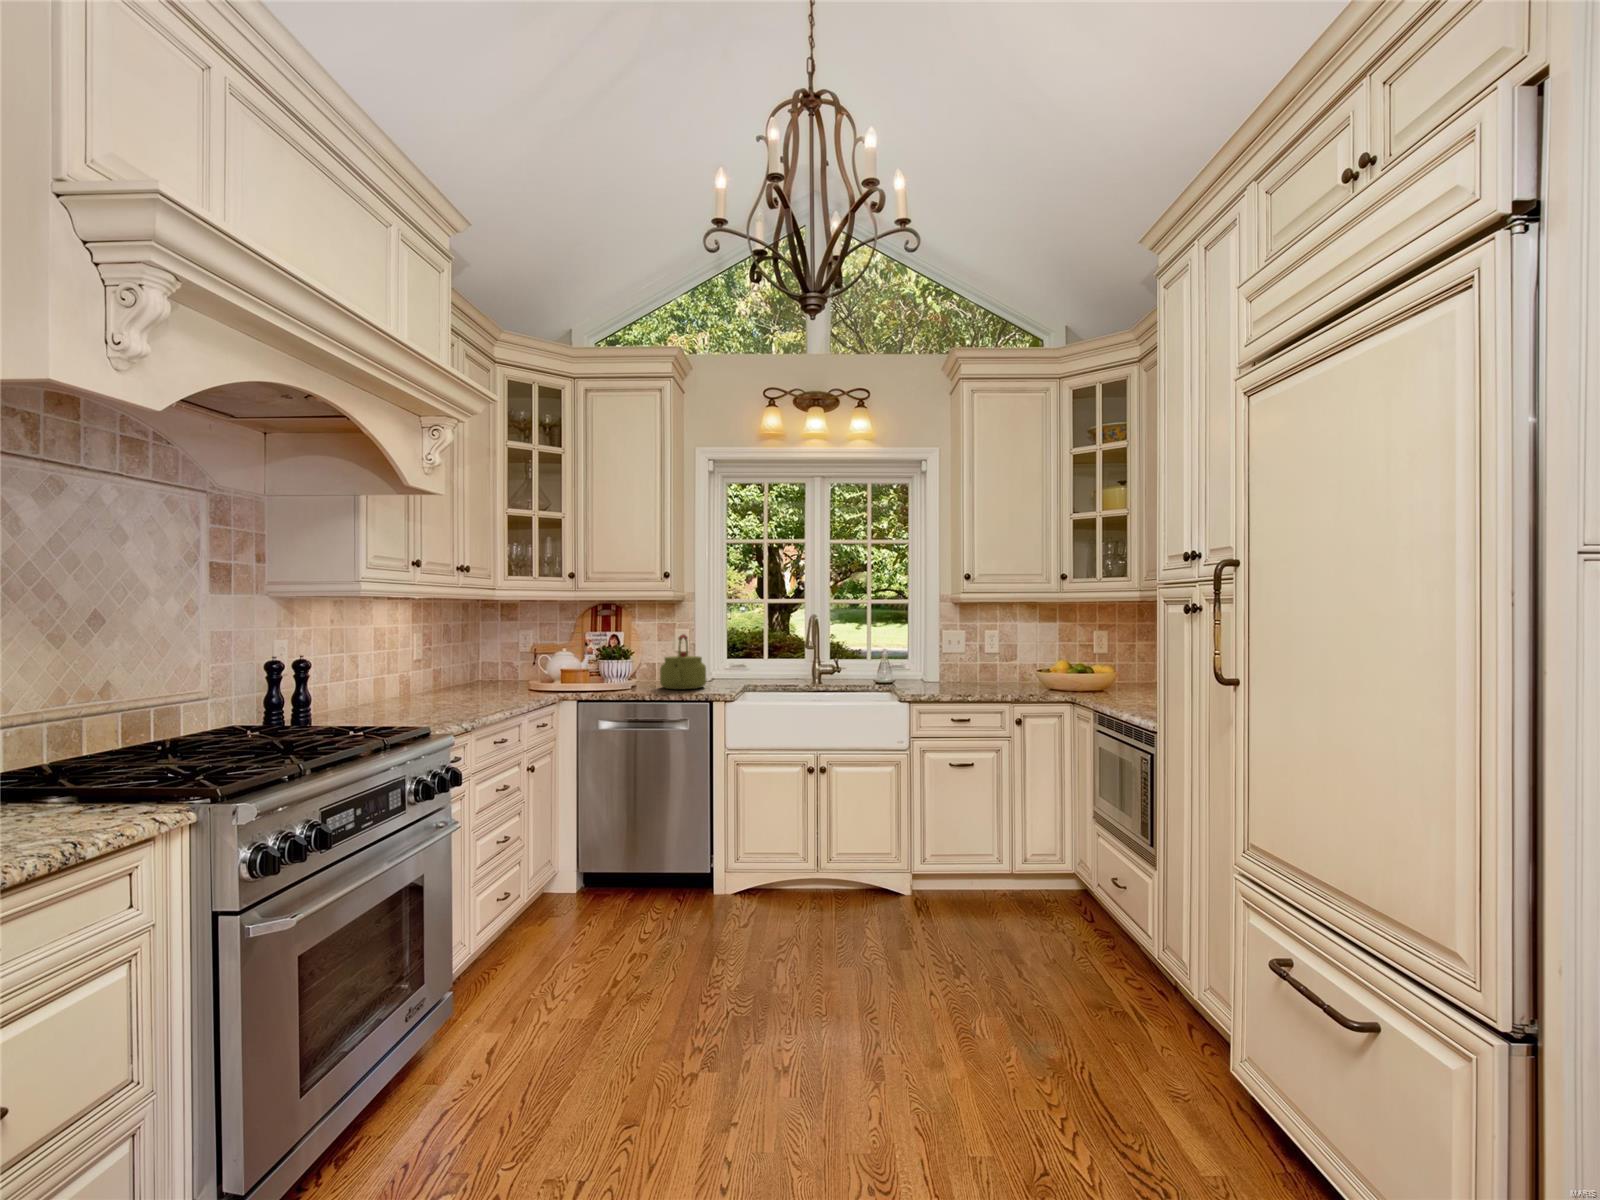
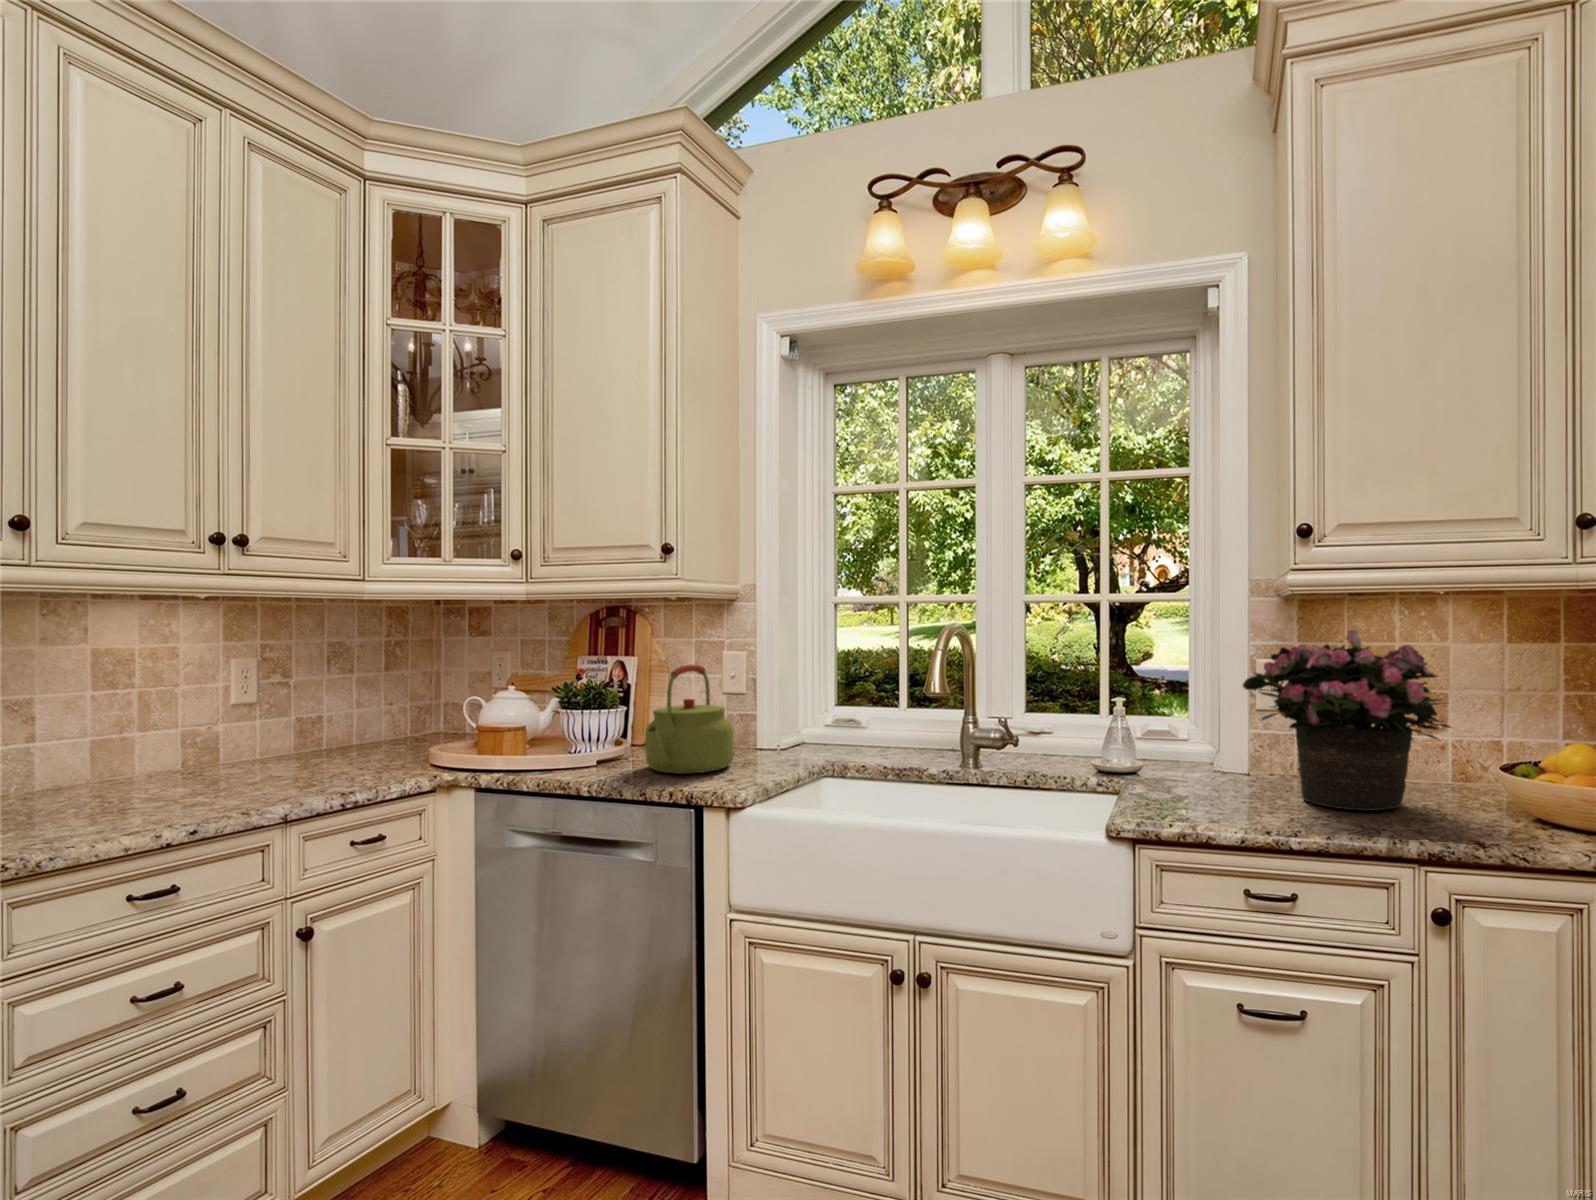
potted flower: none [944,617,1020,689] -> present [1243,630,1451,811]

